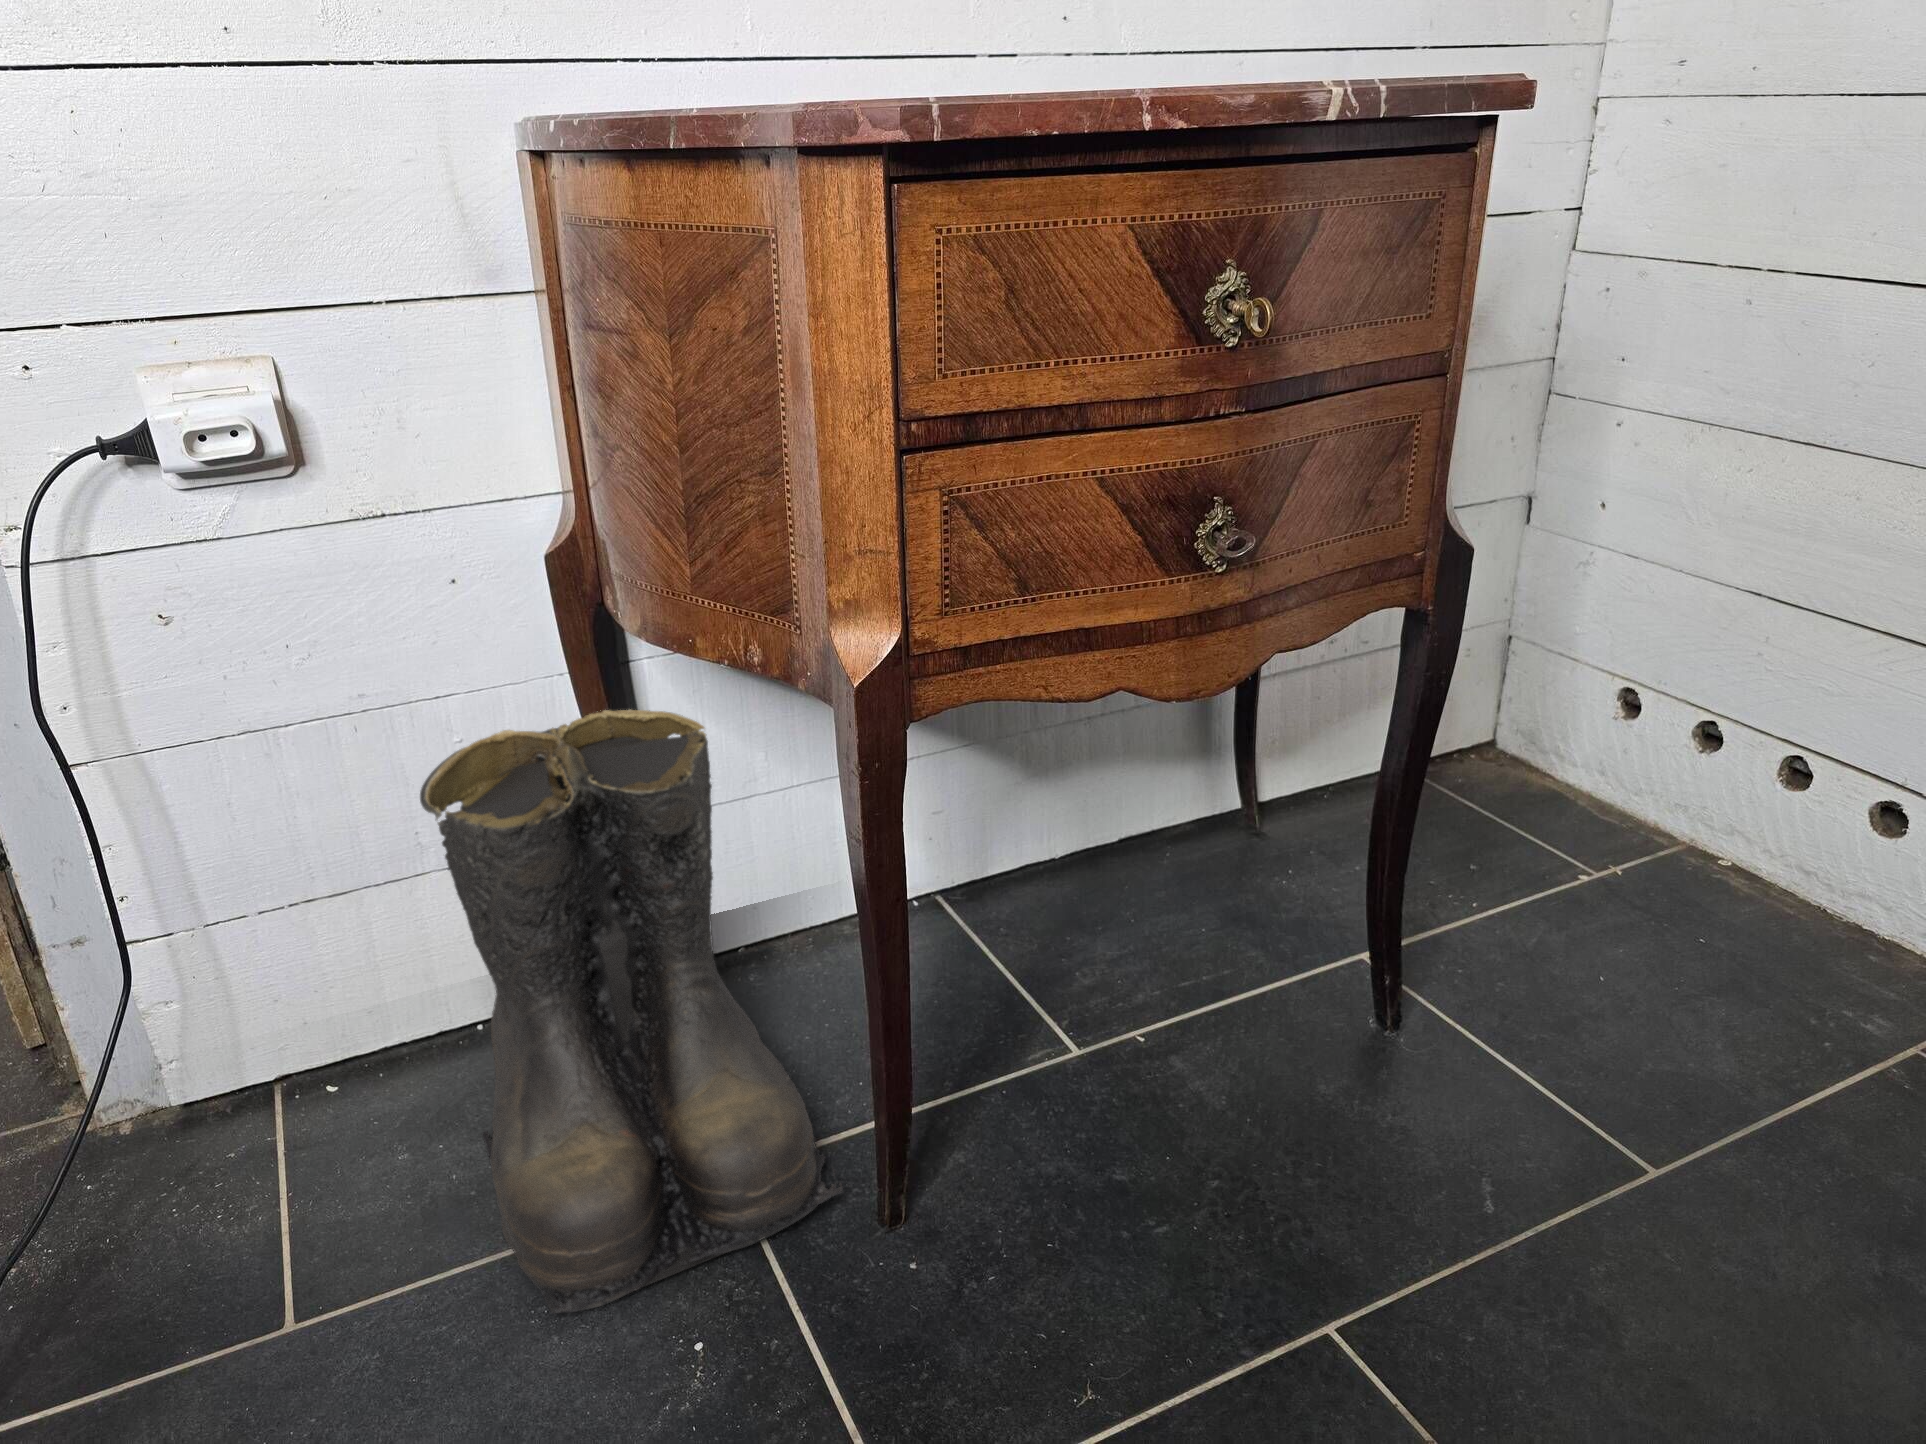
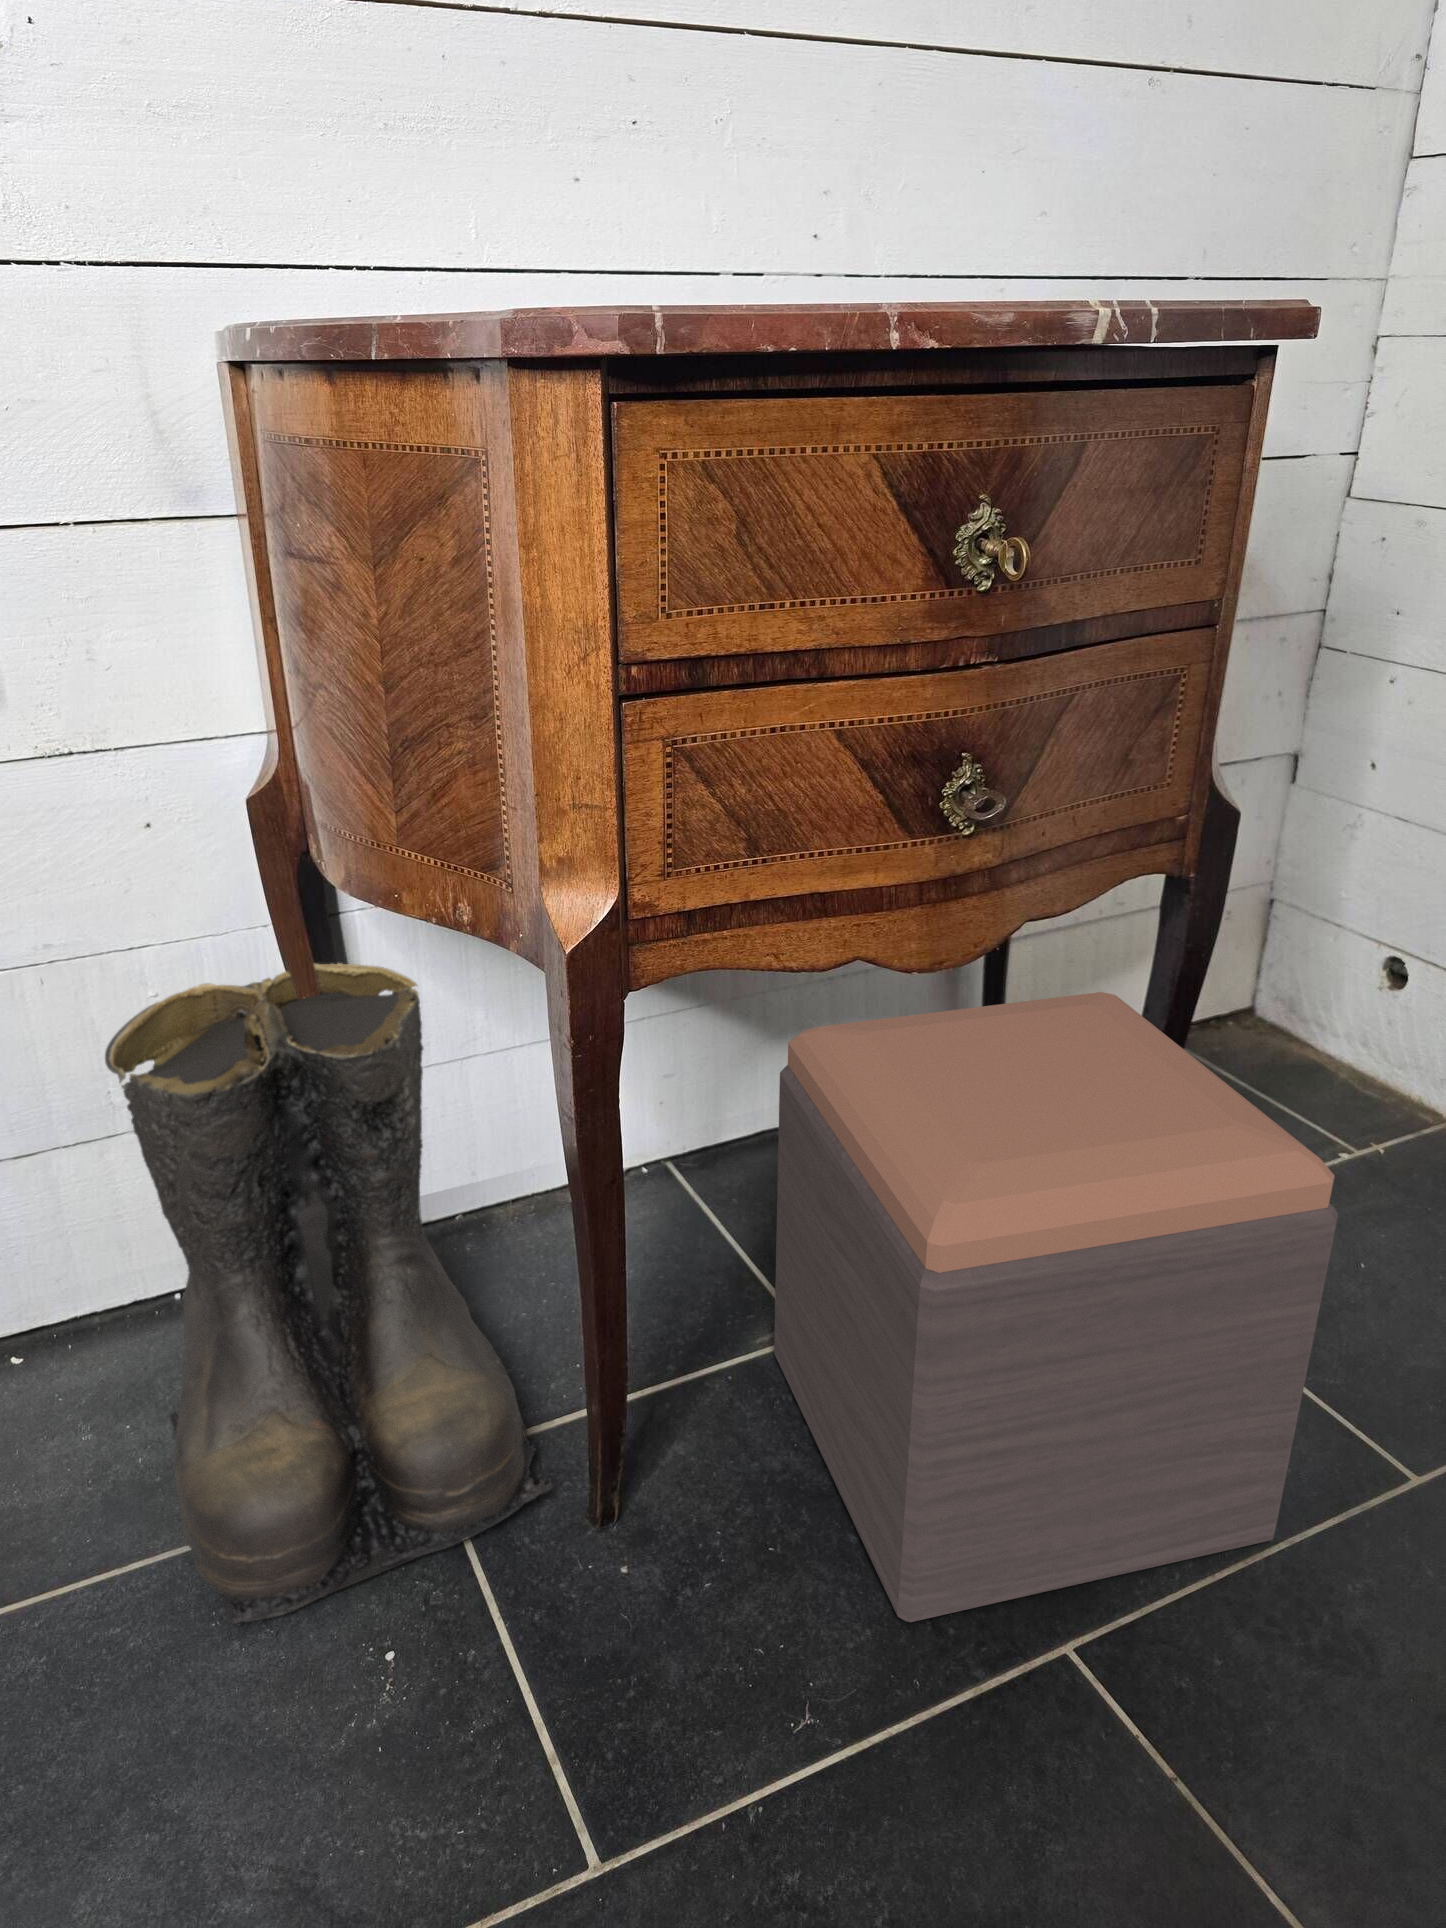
footstool: none [1045,722,1570,1304] -> present [774,992,1338,1622]

